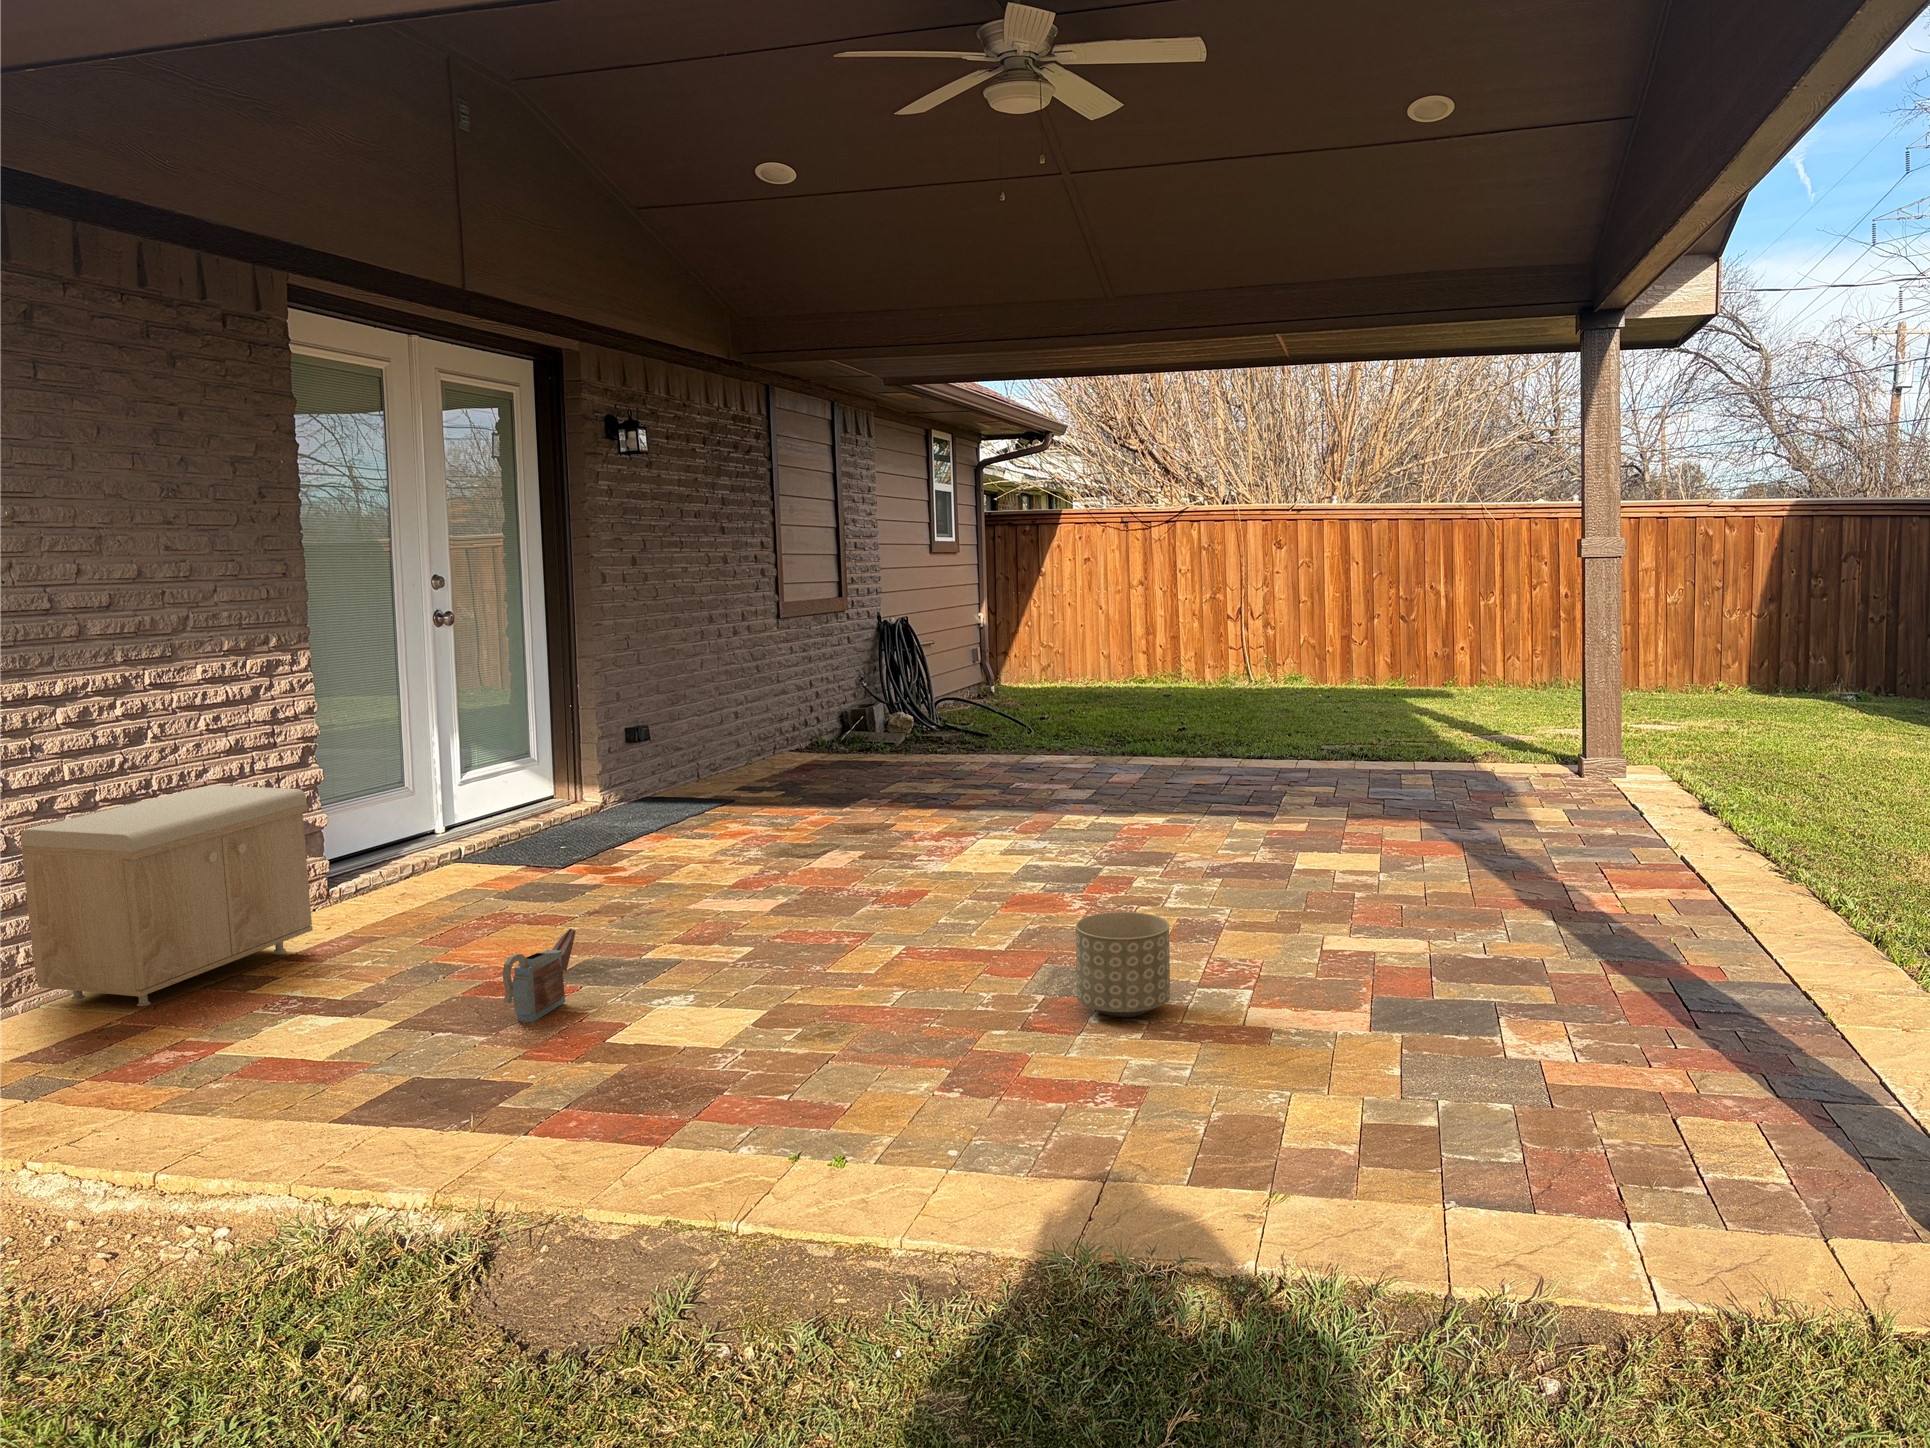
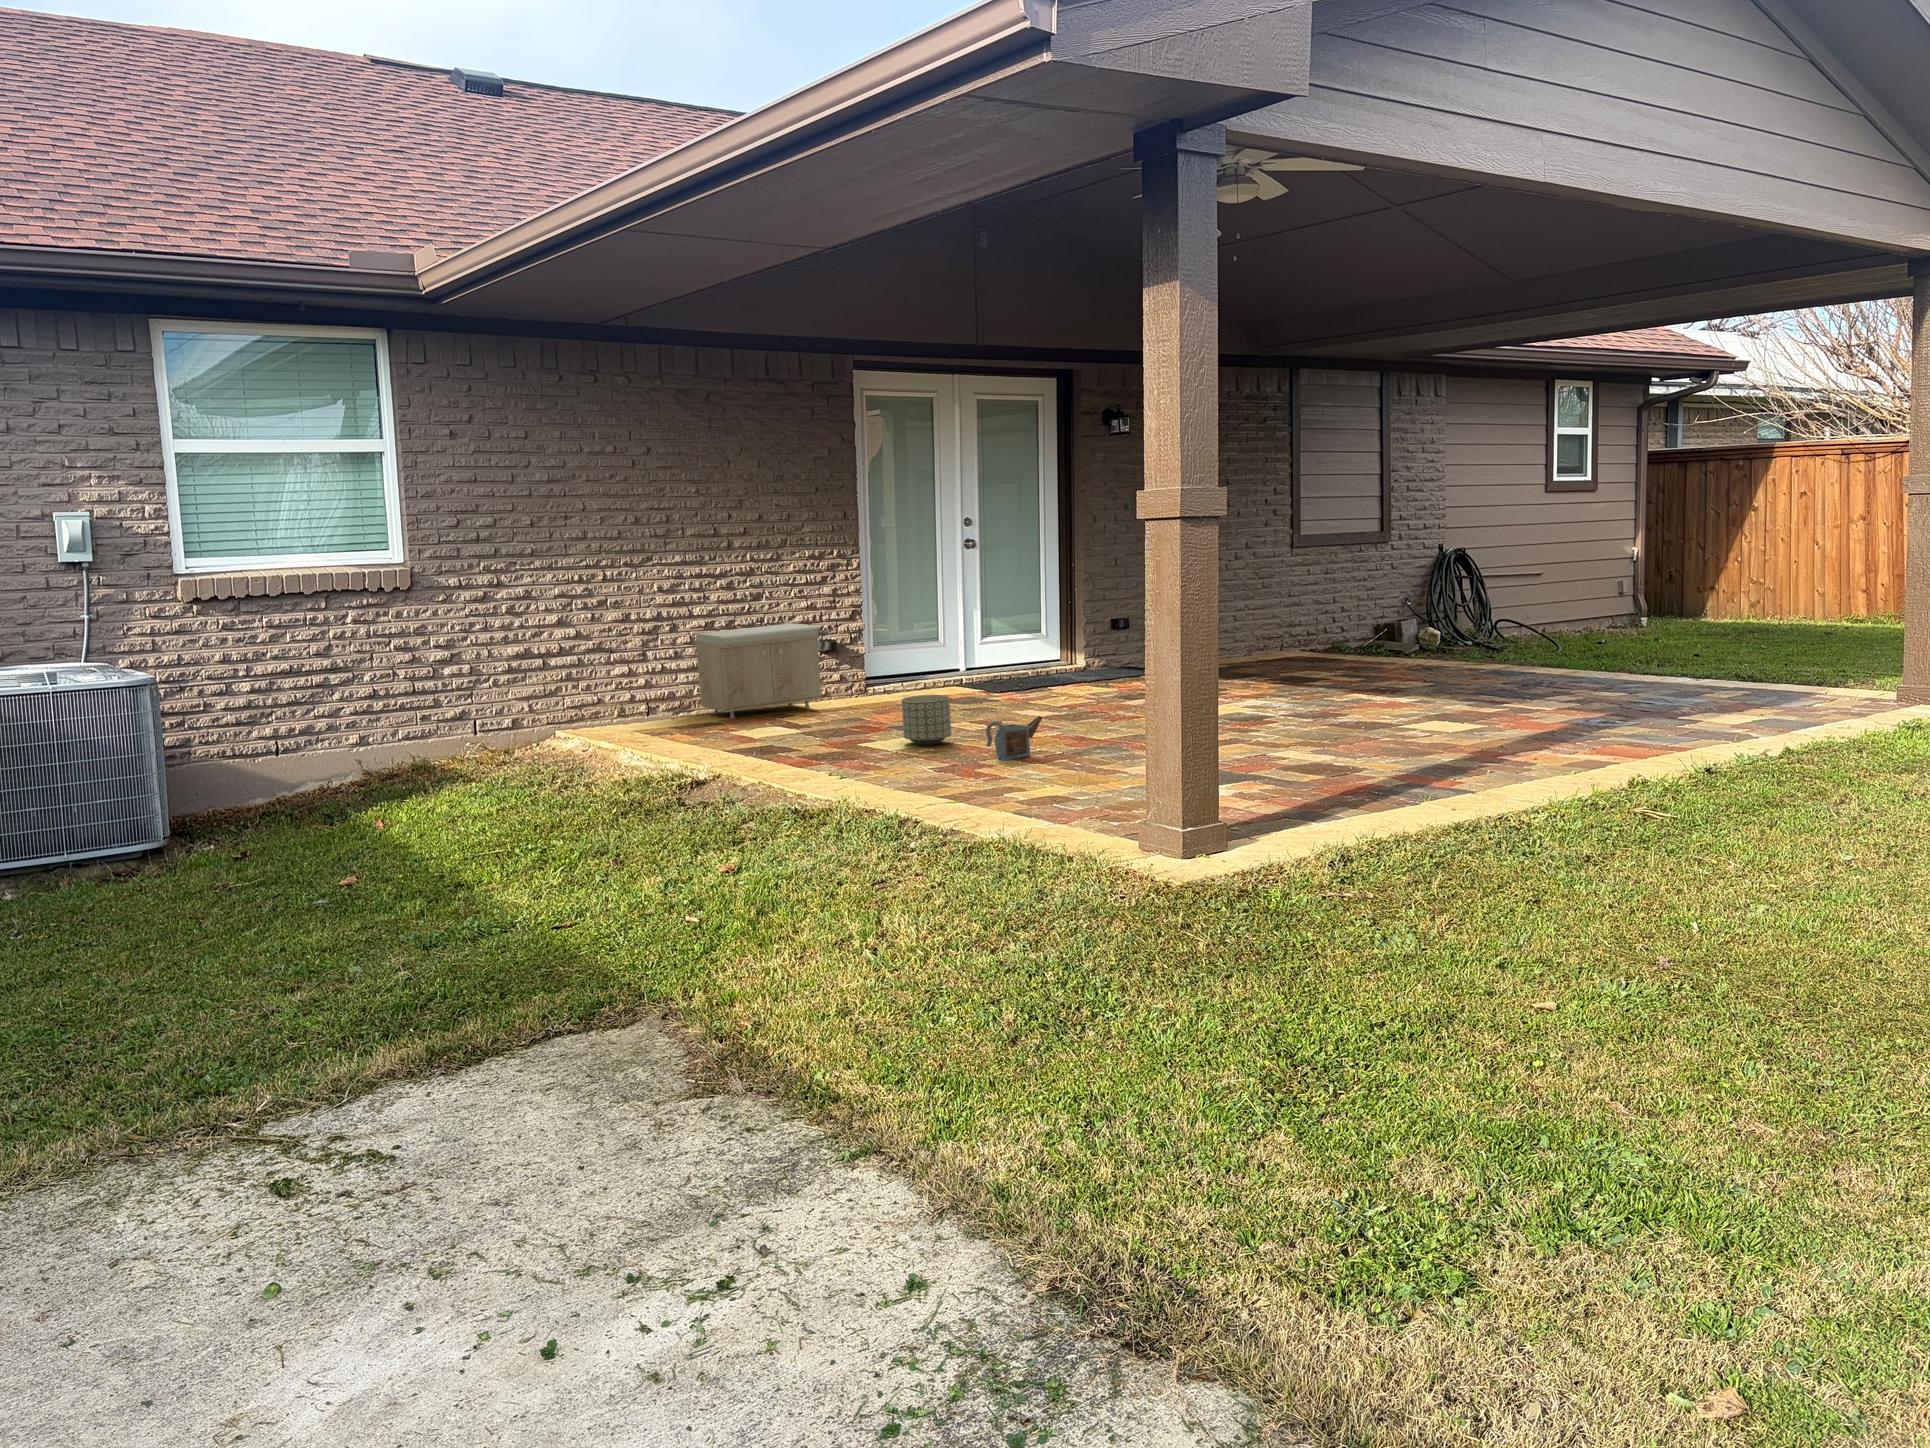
planter: present [1076,912,1170,1017] -> present [902,695,951,745]
watering can: present [502,929,576,1022] -> present [986,716,1043,760]

